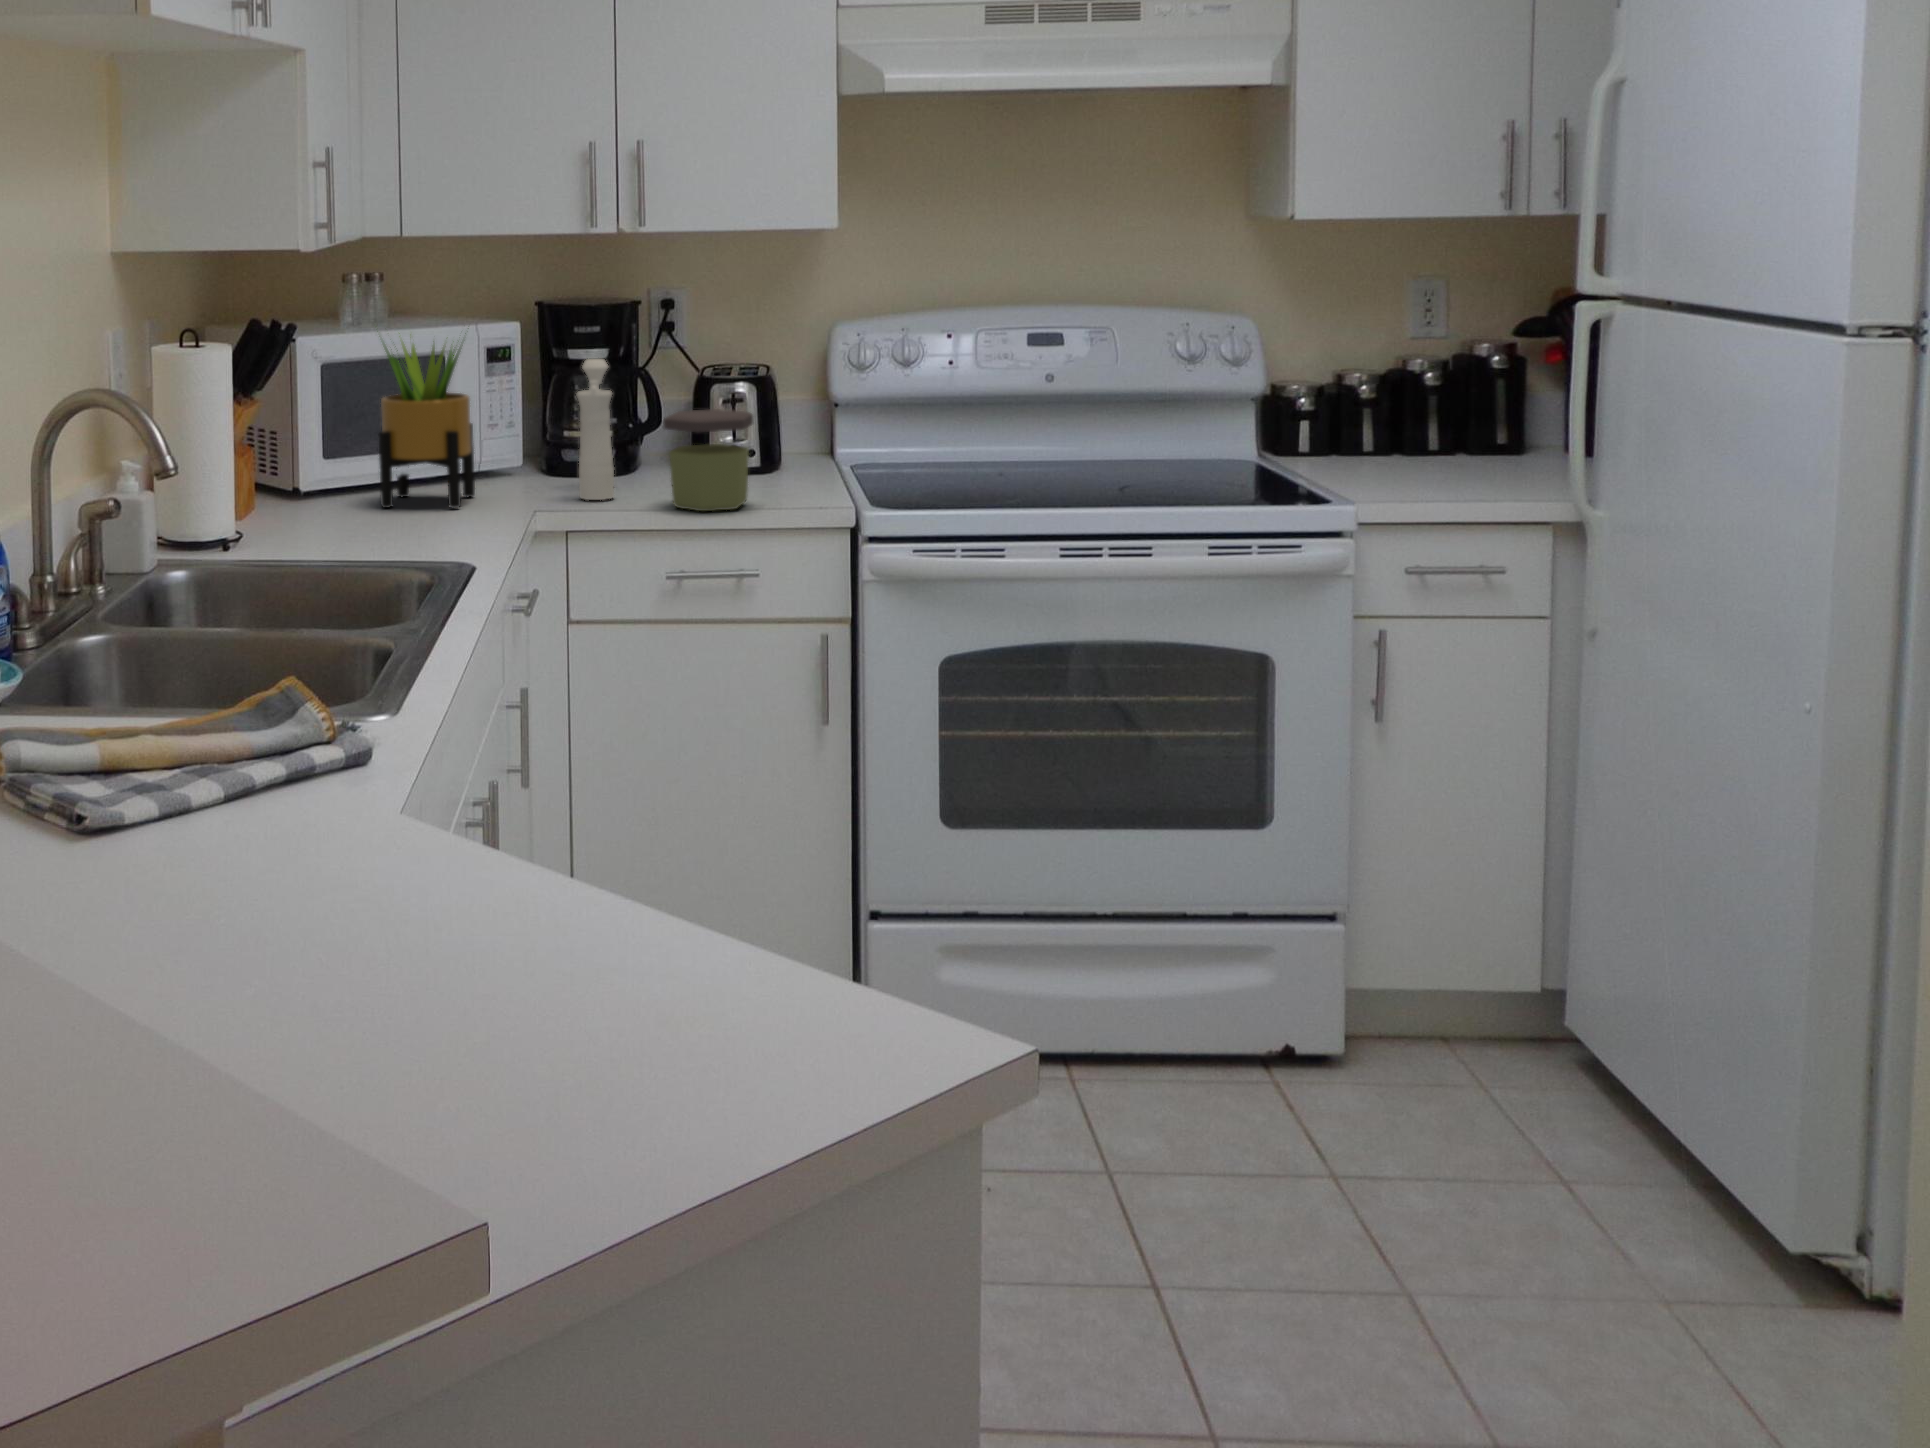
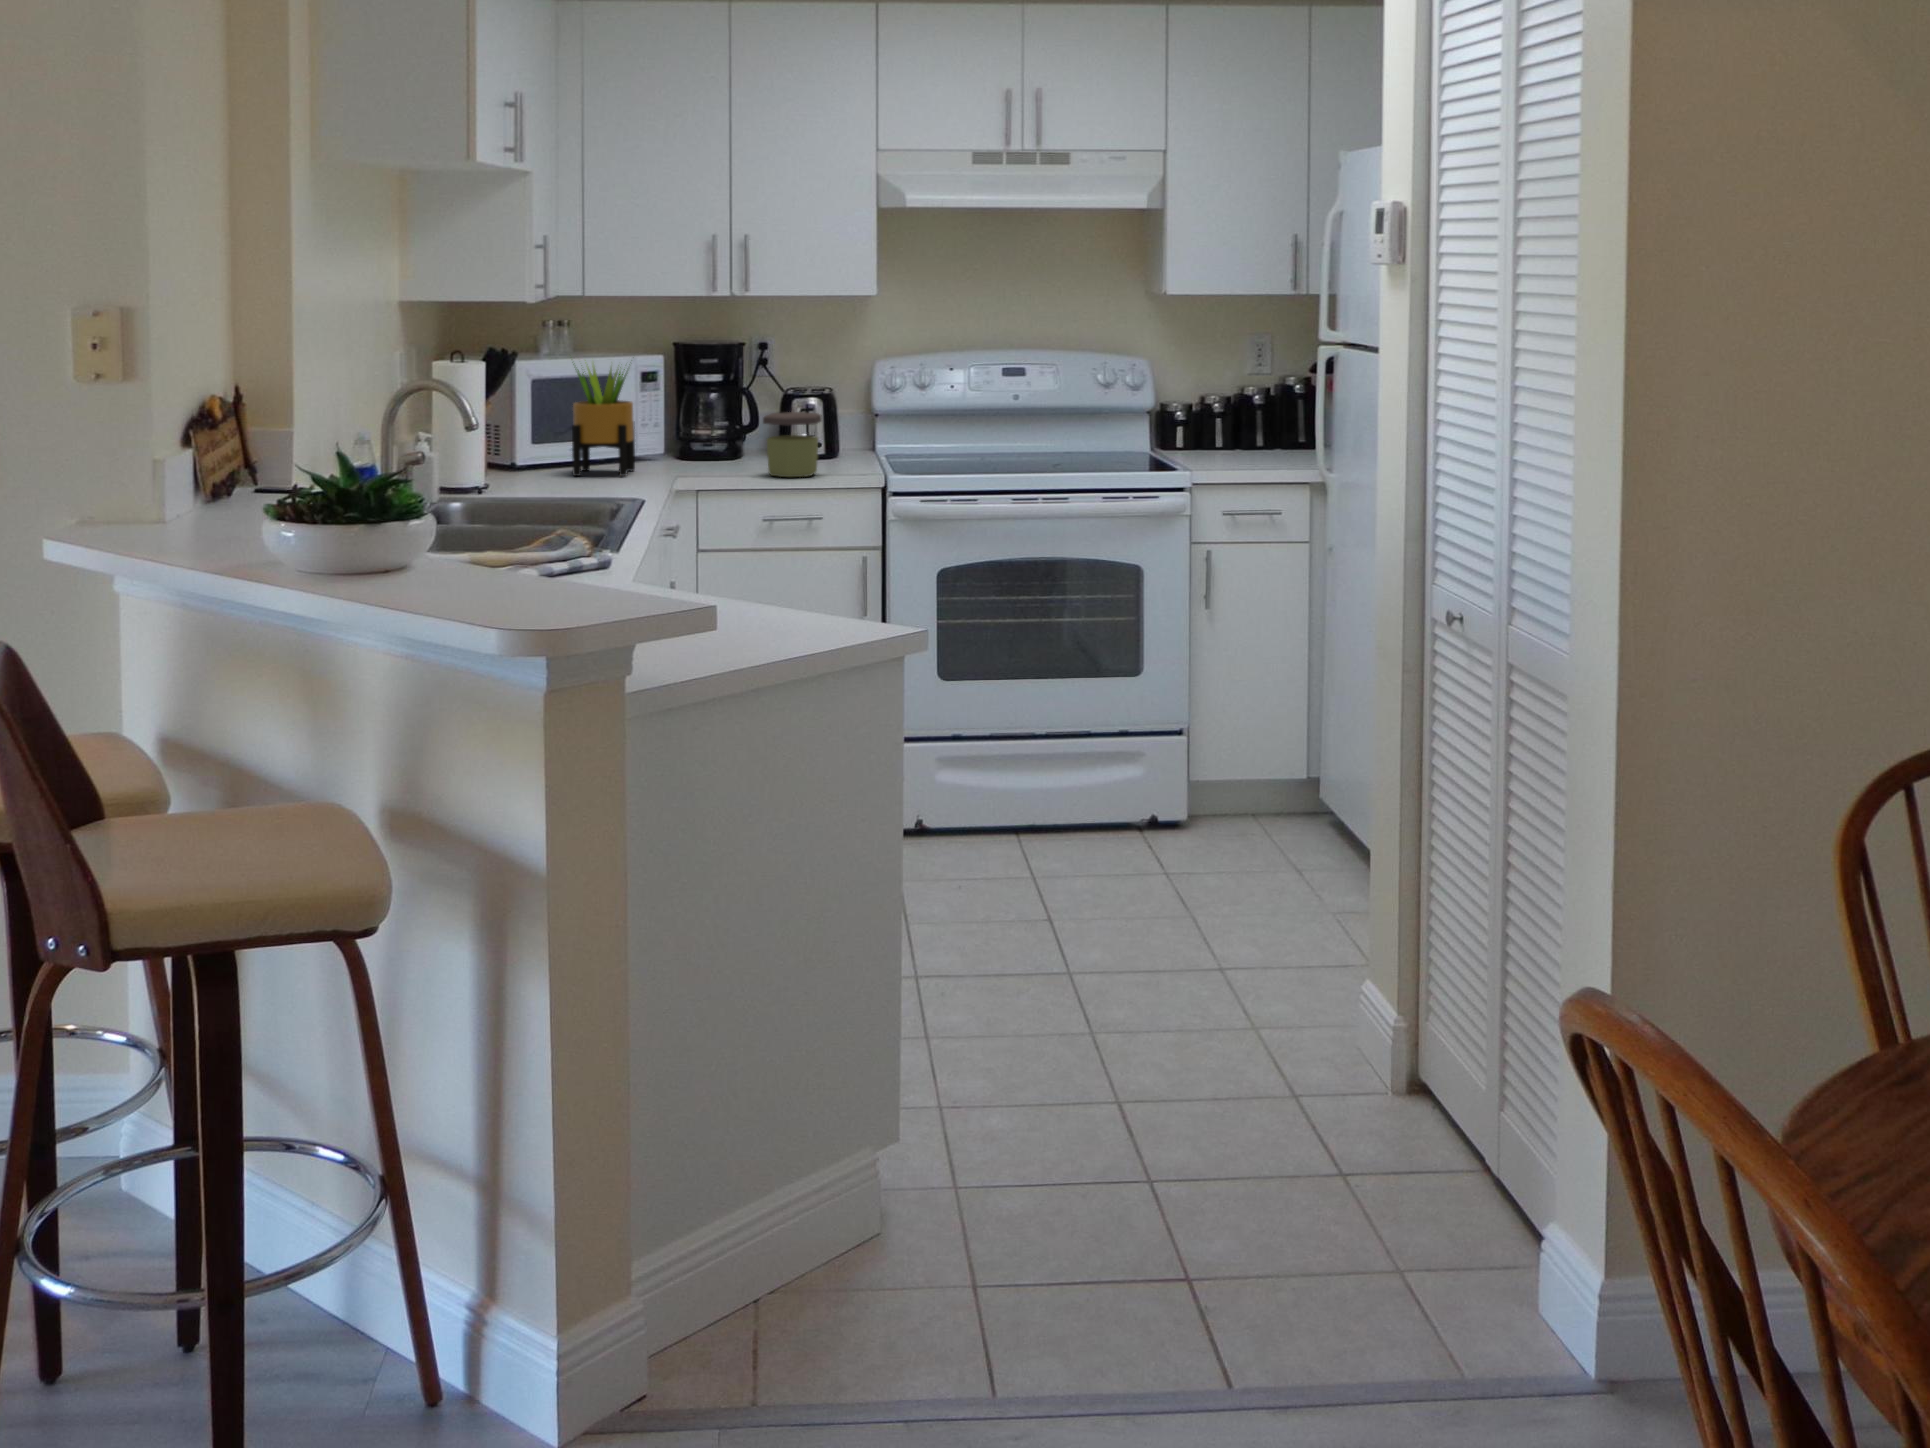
pepper mill: present [577,359,614,500] -> none [705,380,729,472]

